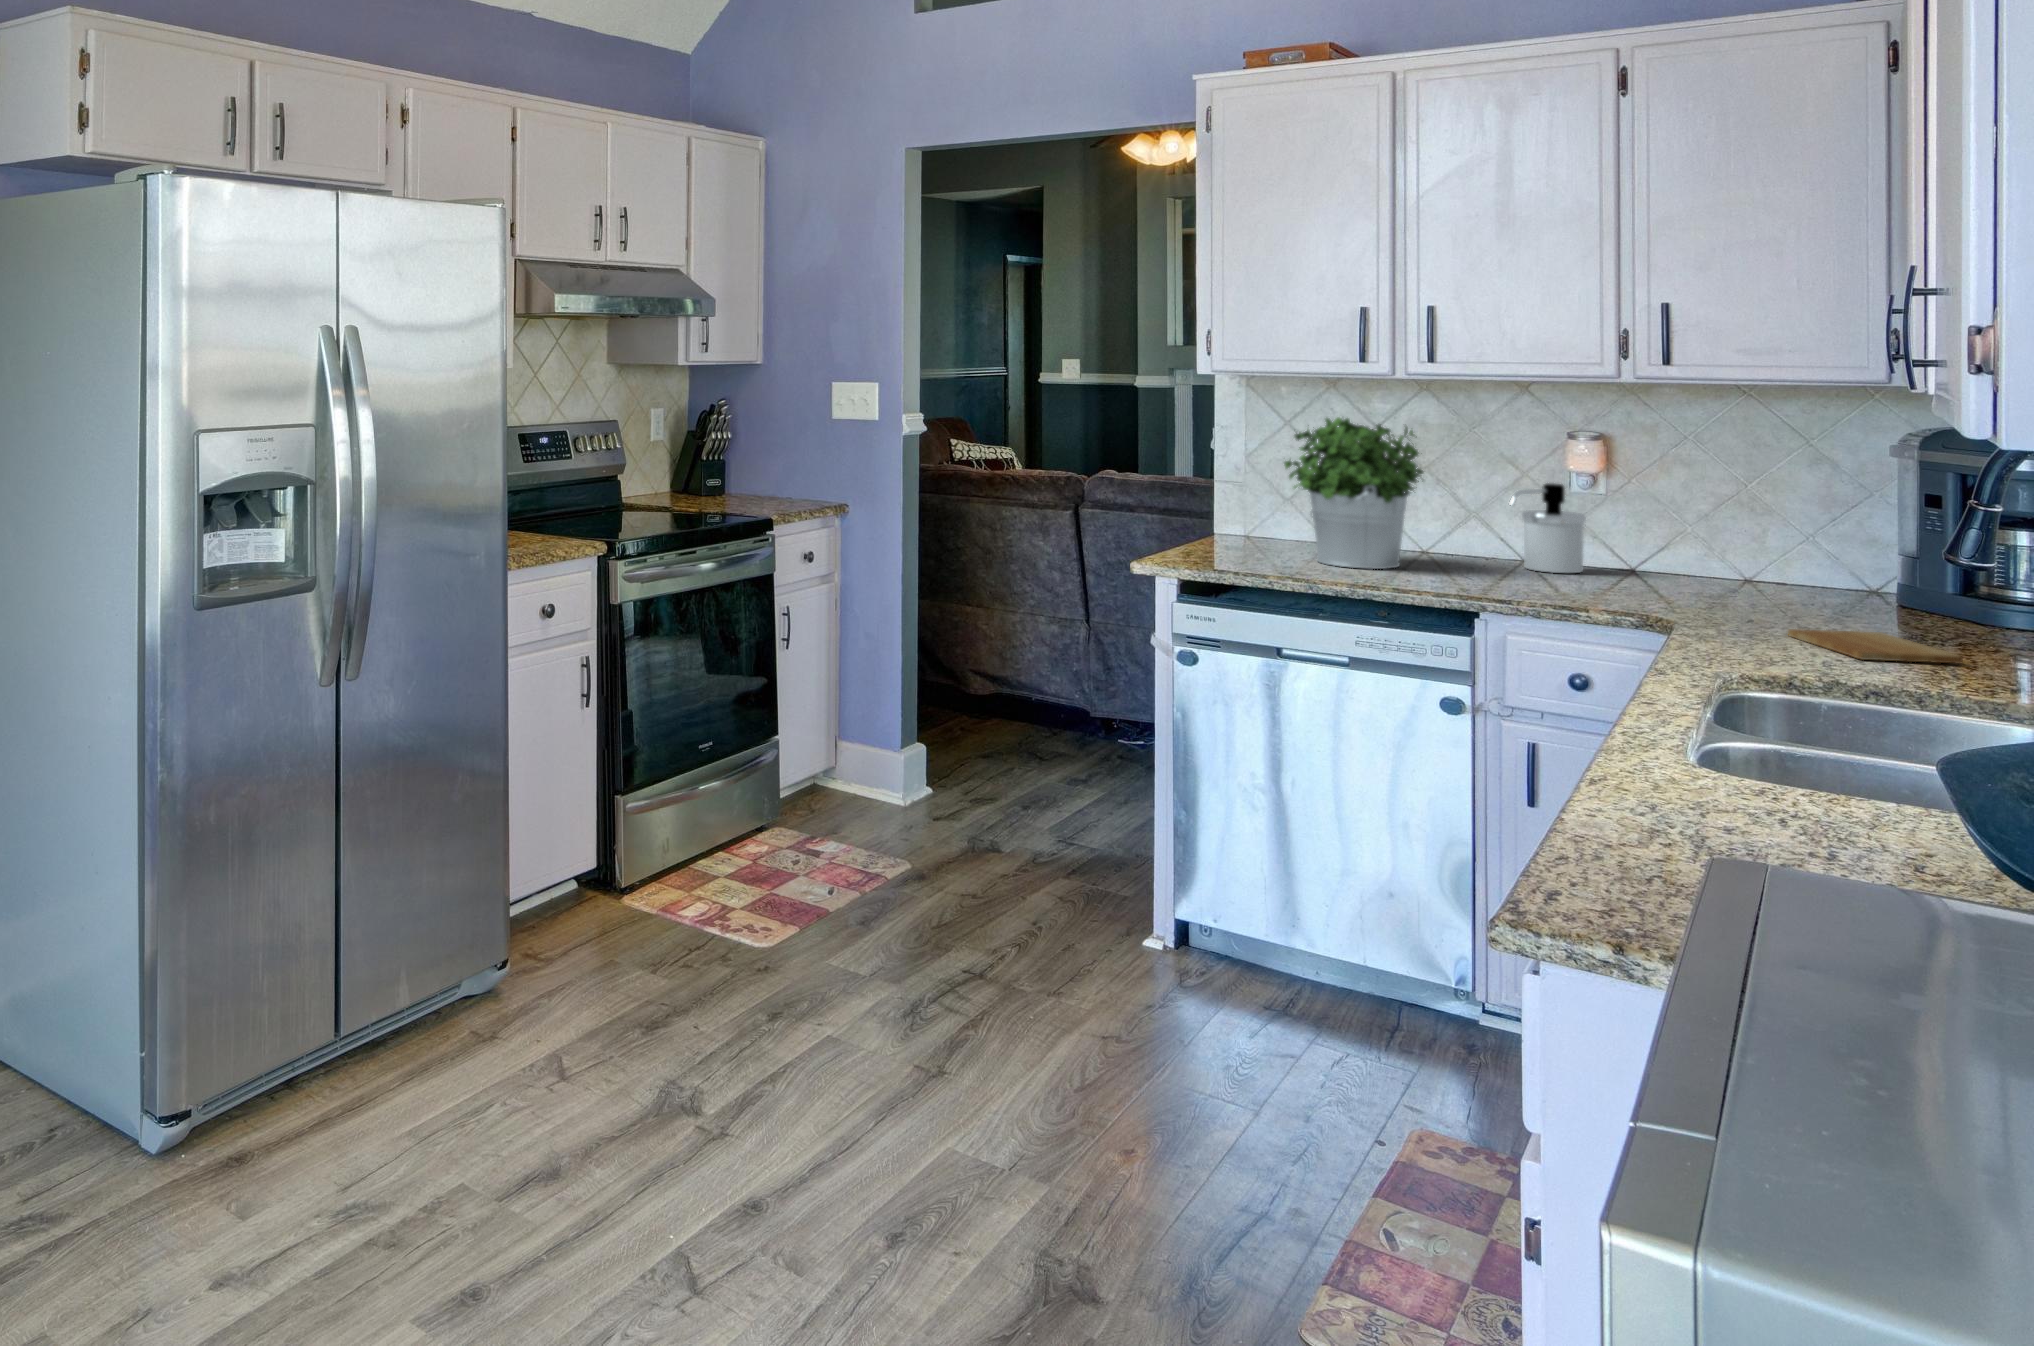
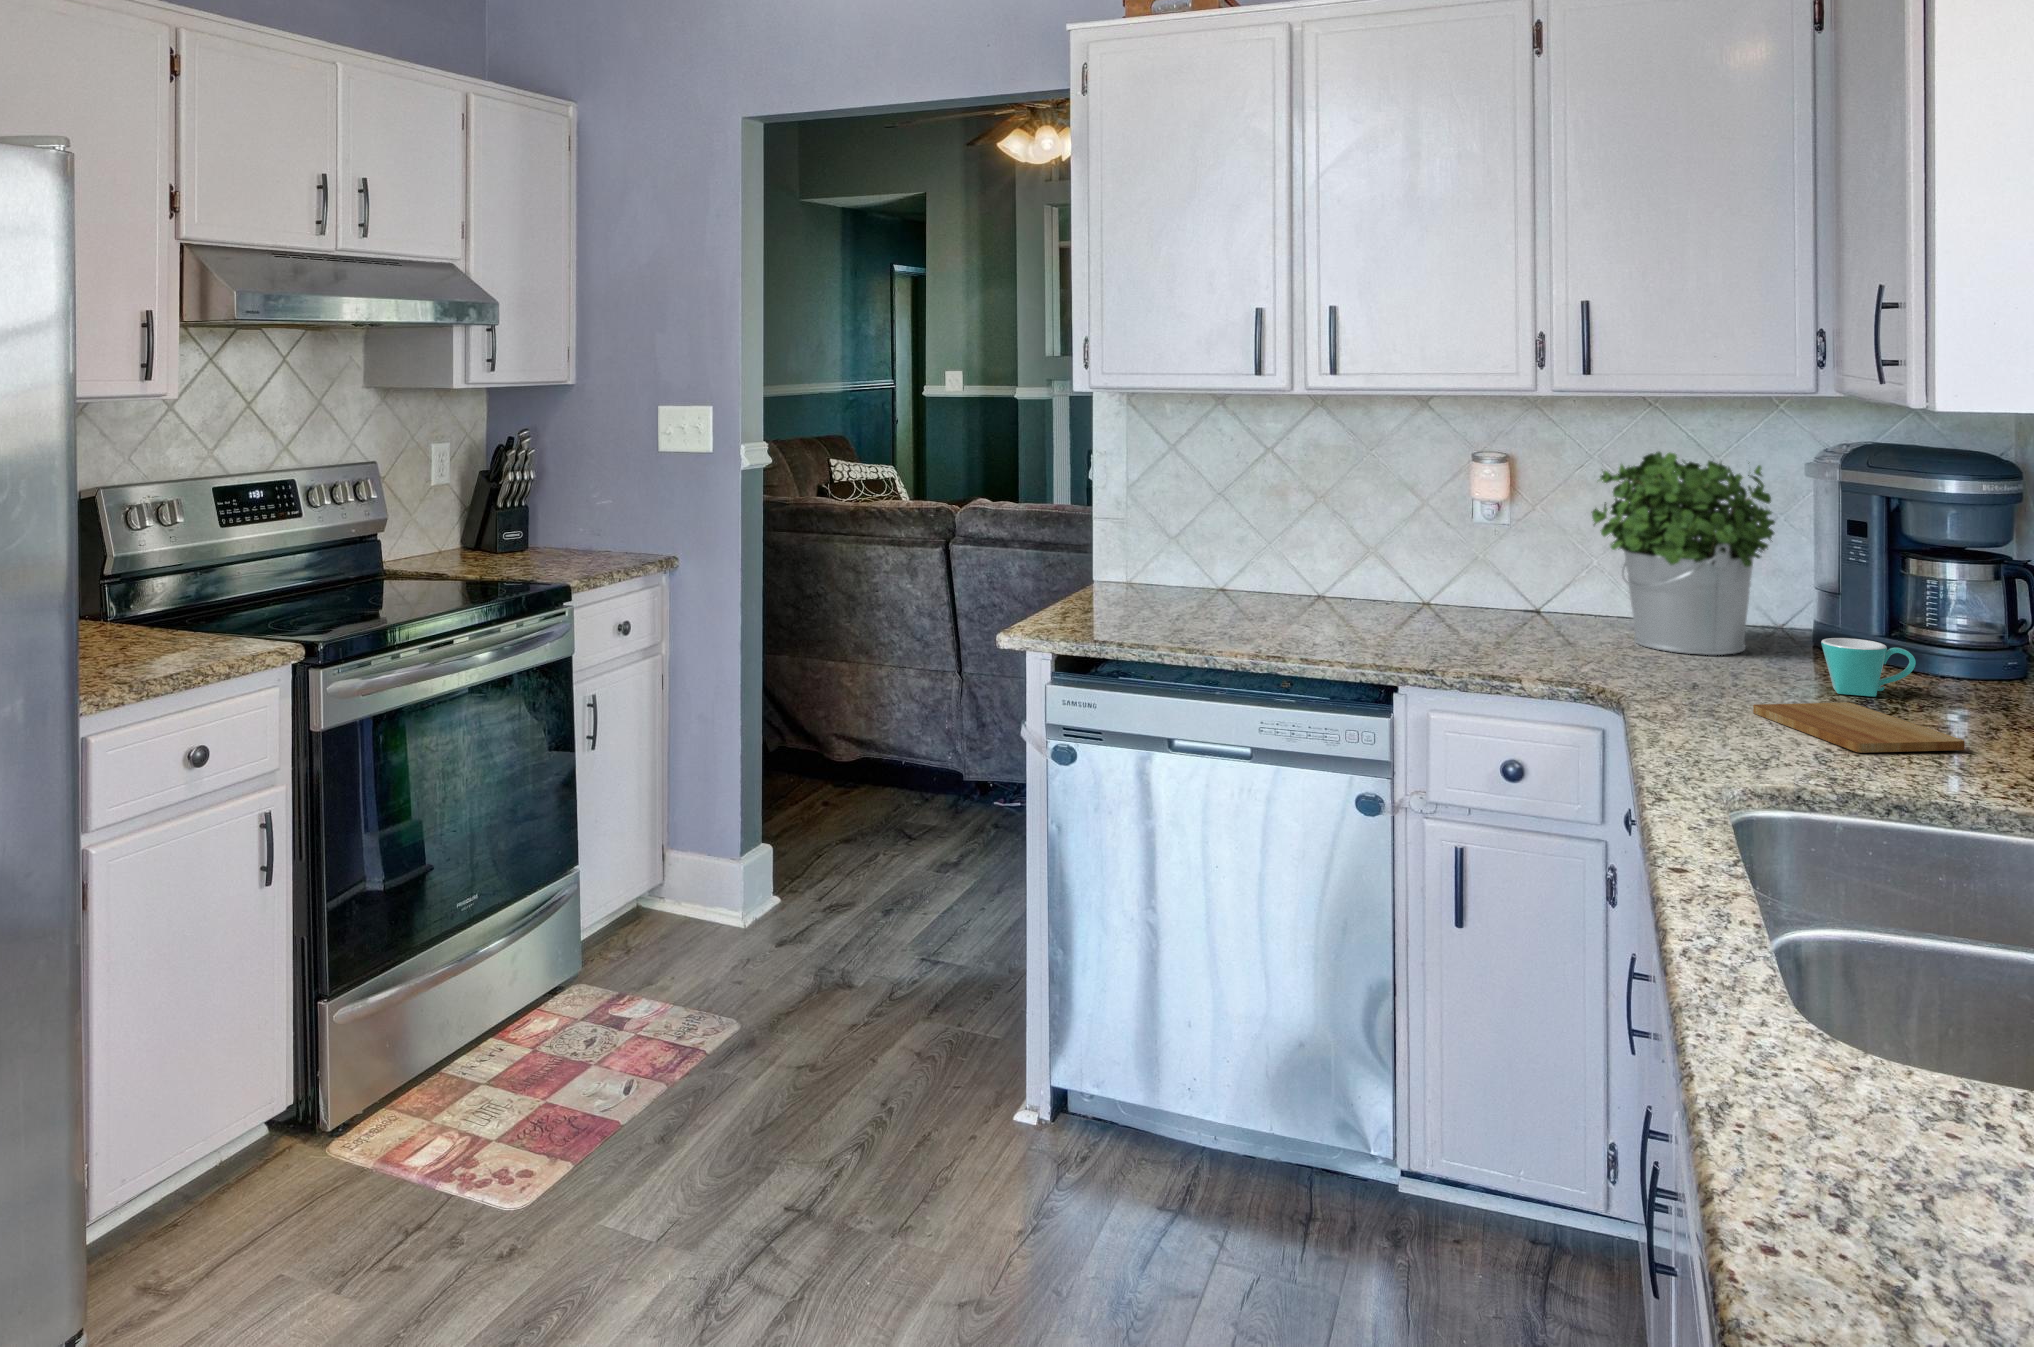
potted plant: present [1284,418,1423,569] -> present [1592,452,1775,655]
soap dispenser: present [1510,483,1586,573] -> none [1415,516,1494,623]
mug: none [1870,586,1957,633] -> present [1821,638,1916,696]

